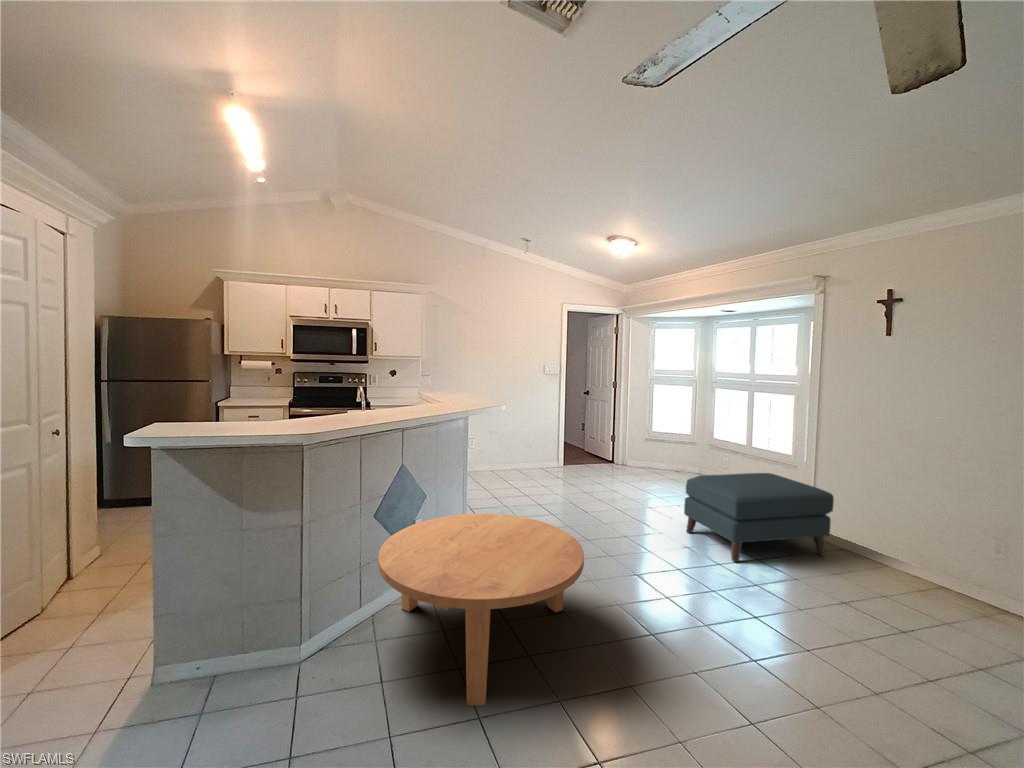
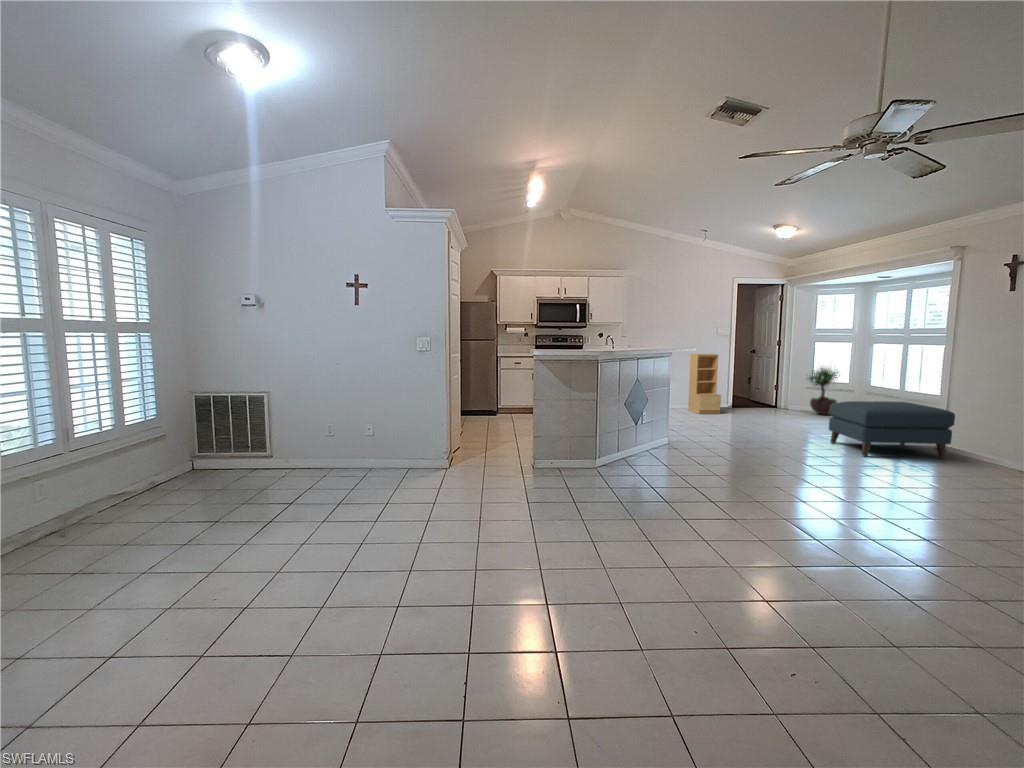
bookshelf: none [514,399,553,479] -> present [688,354,721,414]
potted tree: none [646,410,685,472] -> present [807,368,838,415]
coffee table: present [378,513,584,705] -> none [632,410,749,482]

